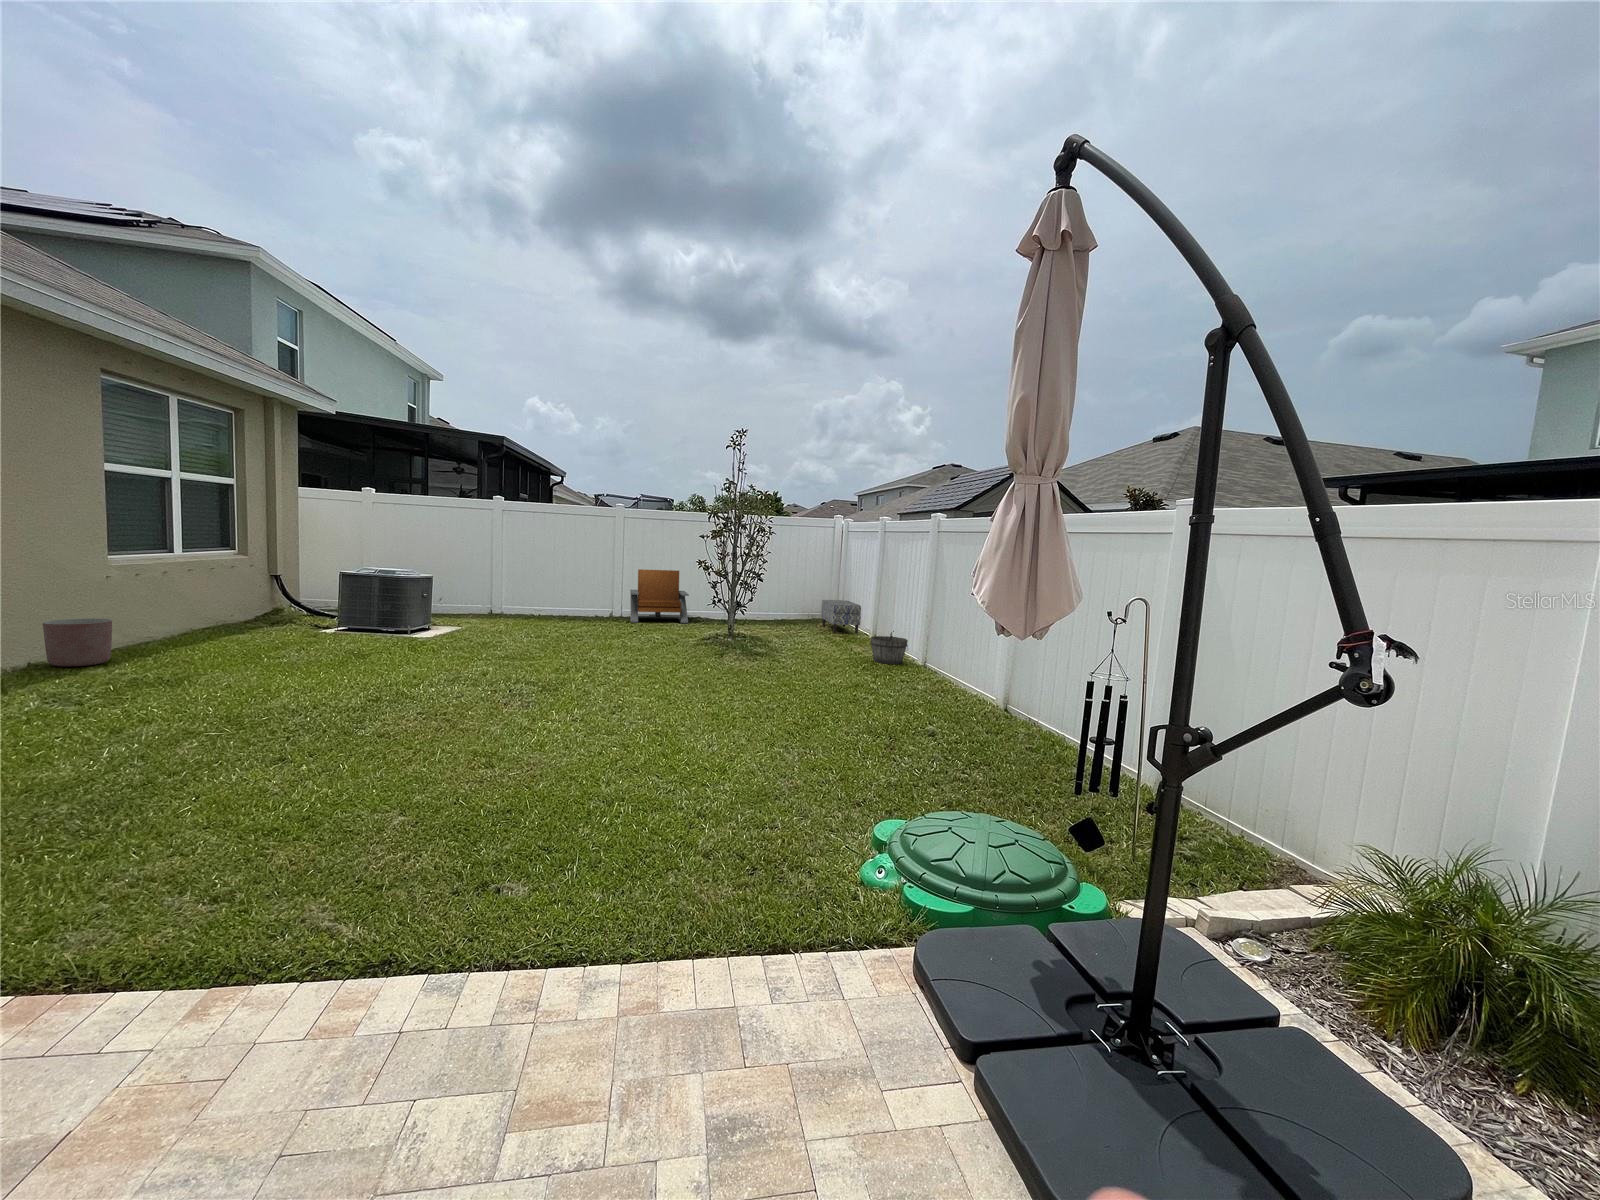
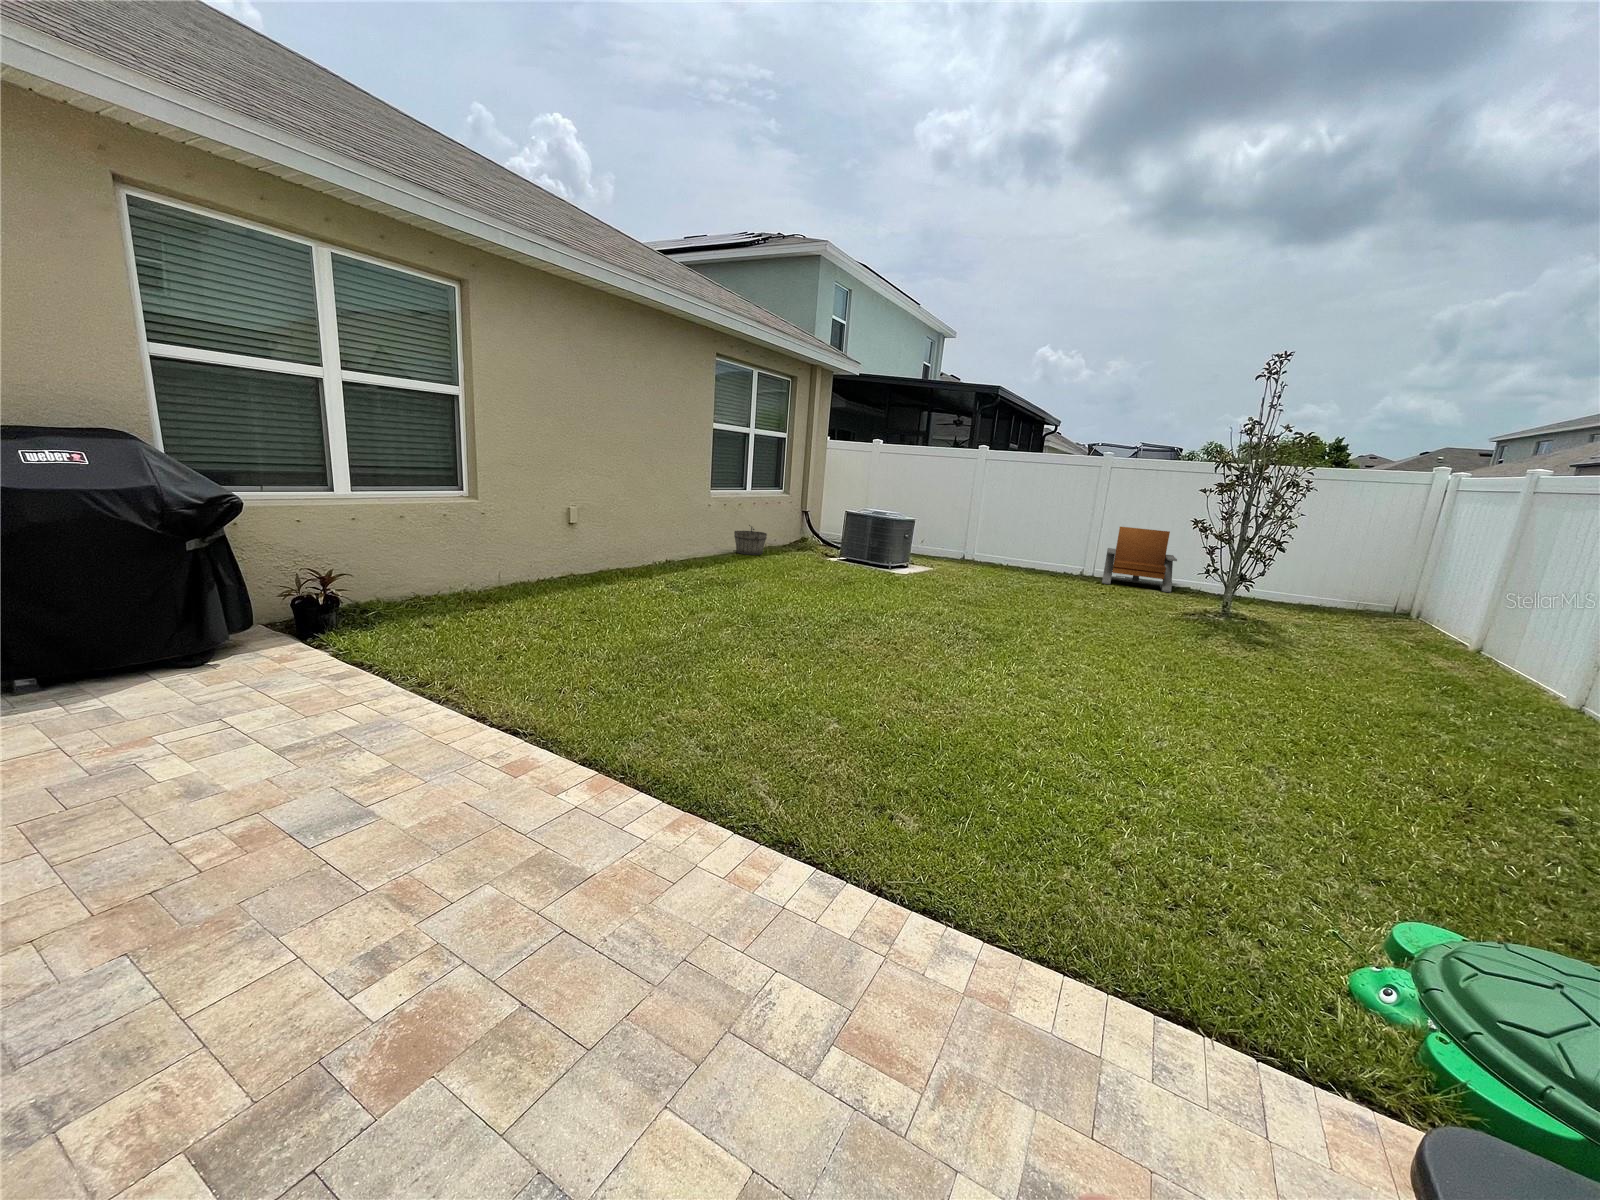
bench: present [821,600,861,634] -> none [1371,586,1446,639]
planter: present [43,618,112,667] -> none [670,529,704,563]
wooden bucket: present [870,631,908,664] -> present [734,525,767,555]

